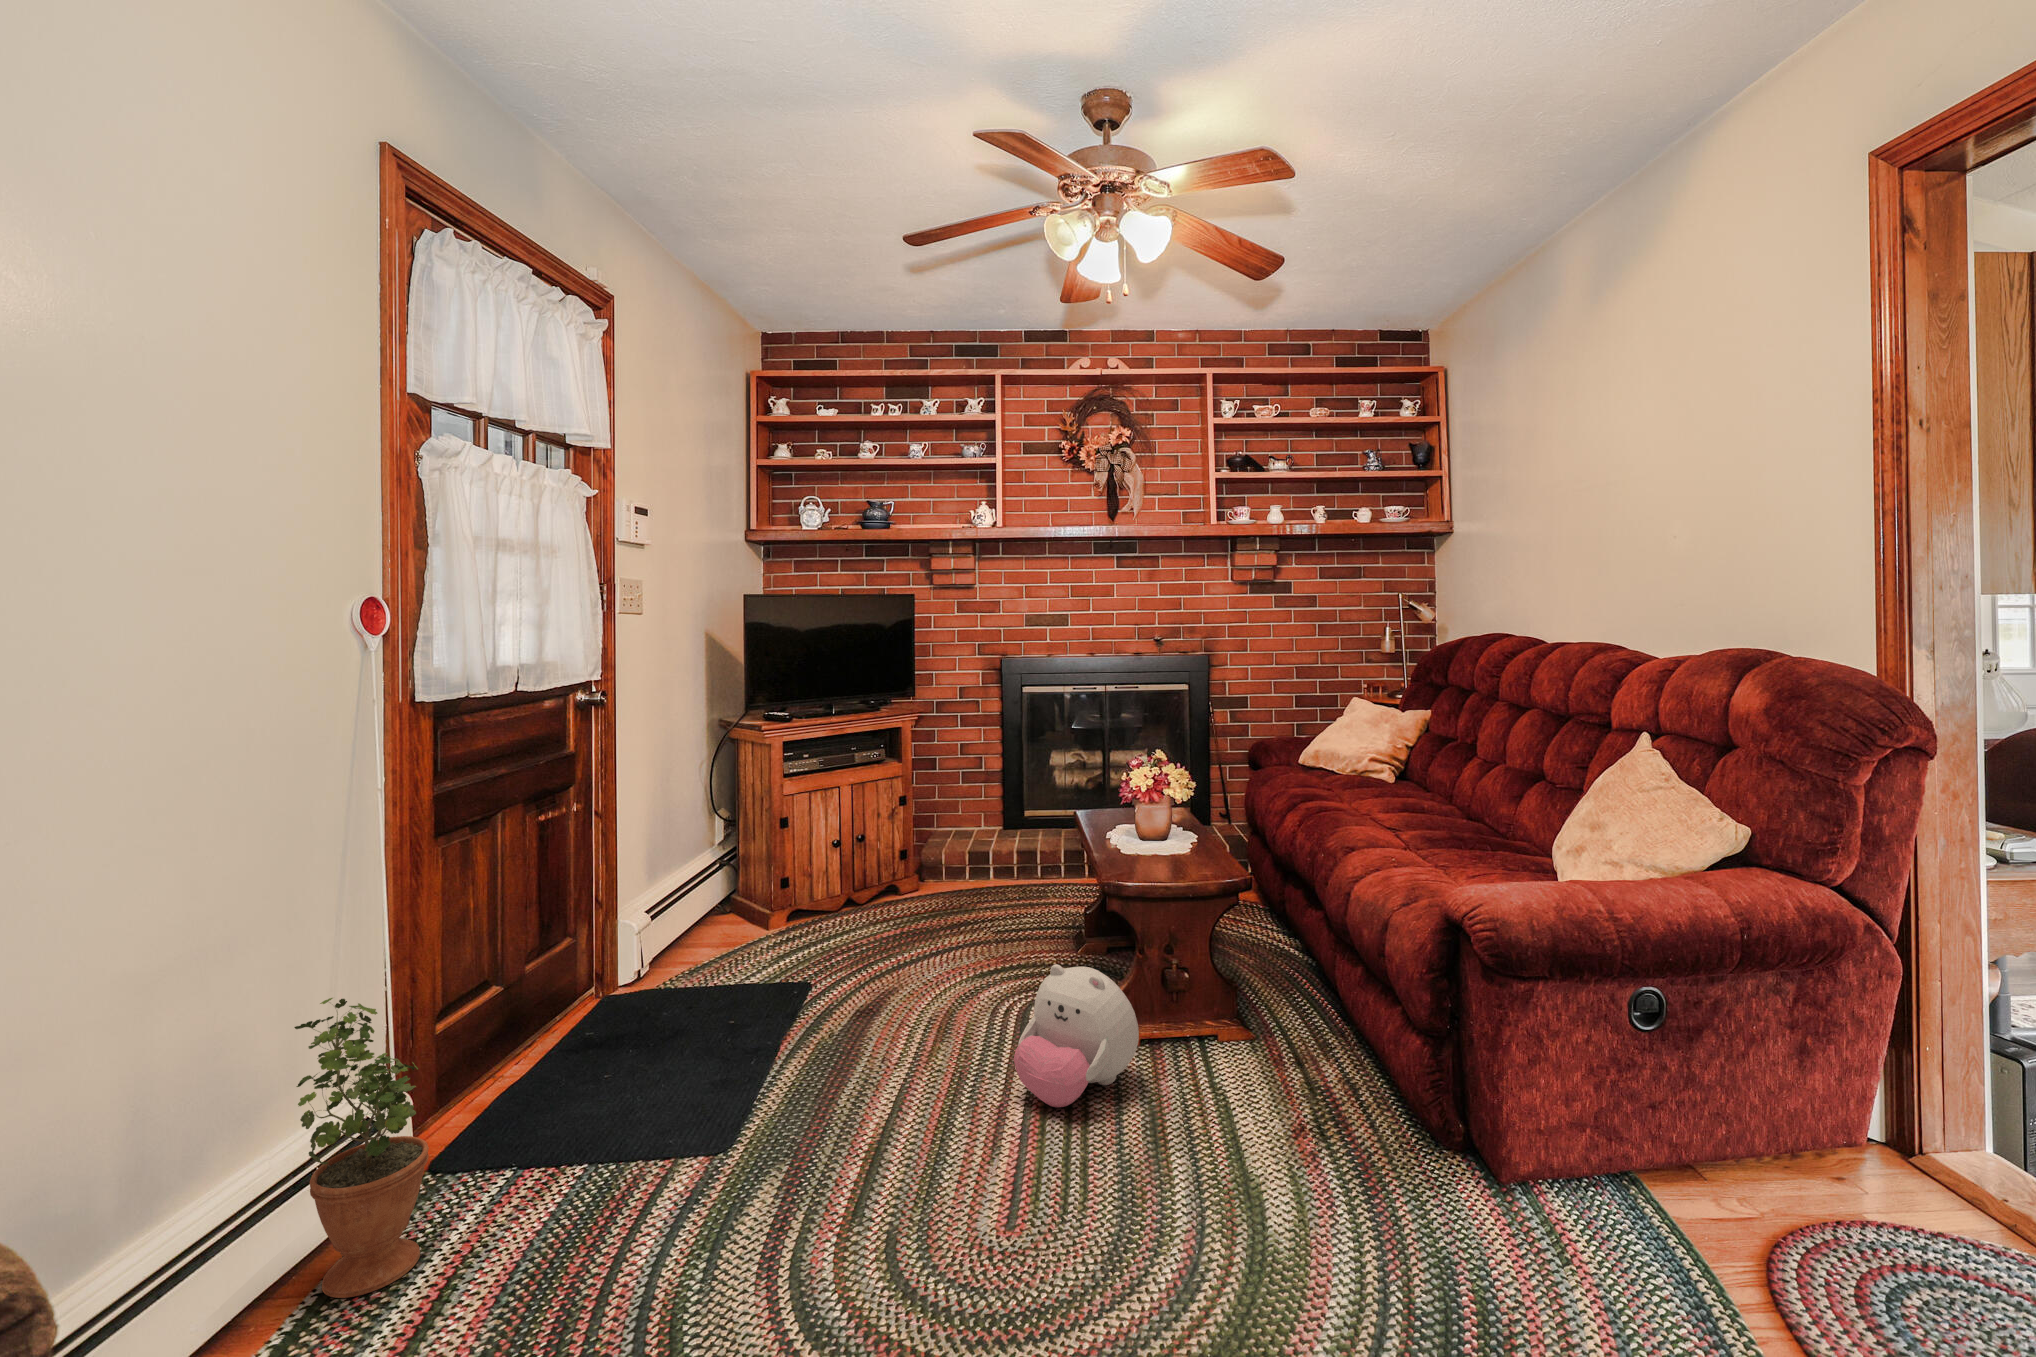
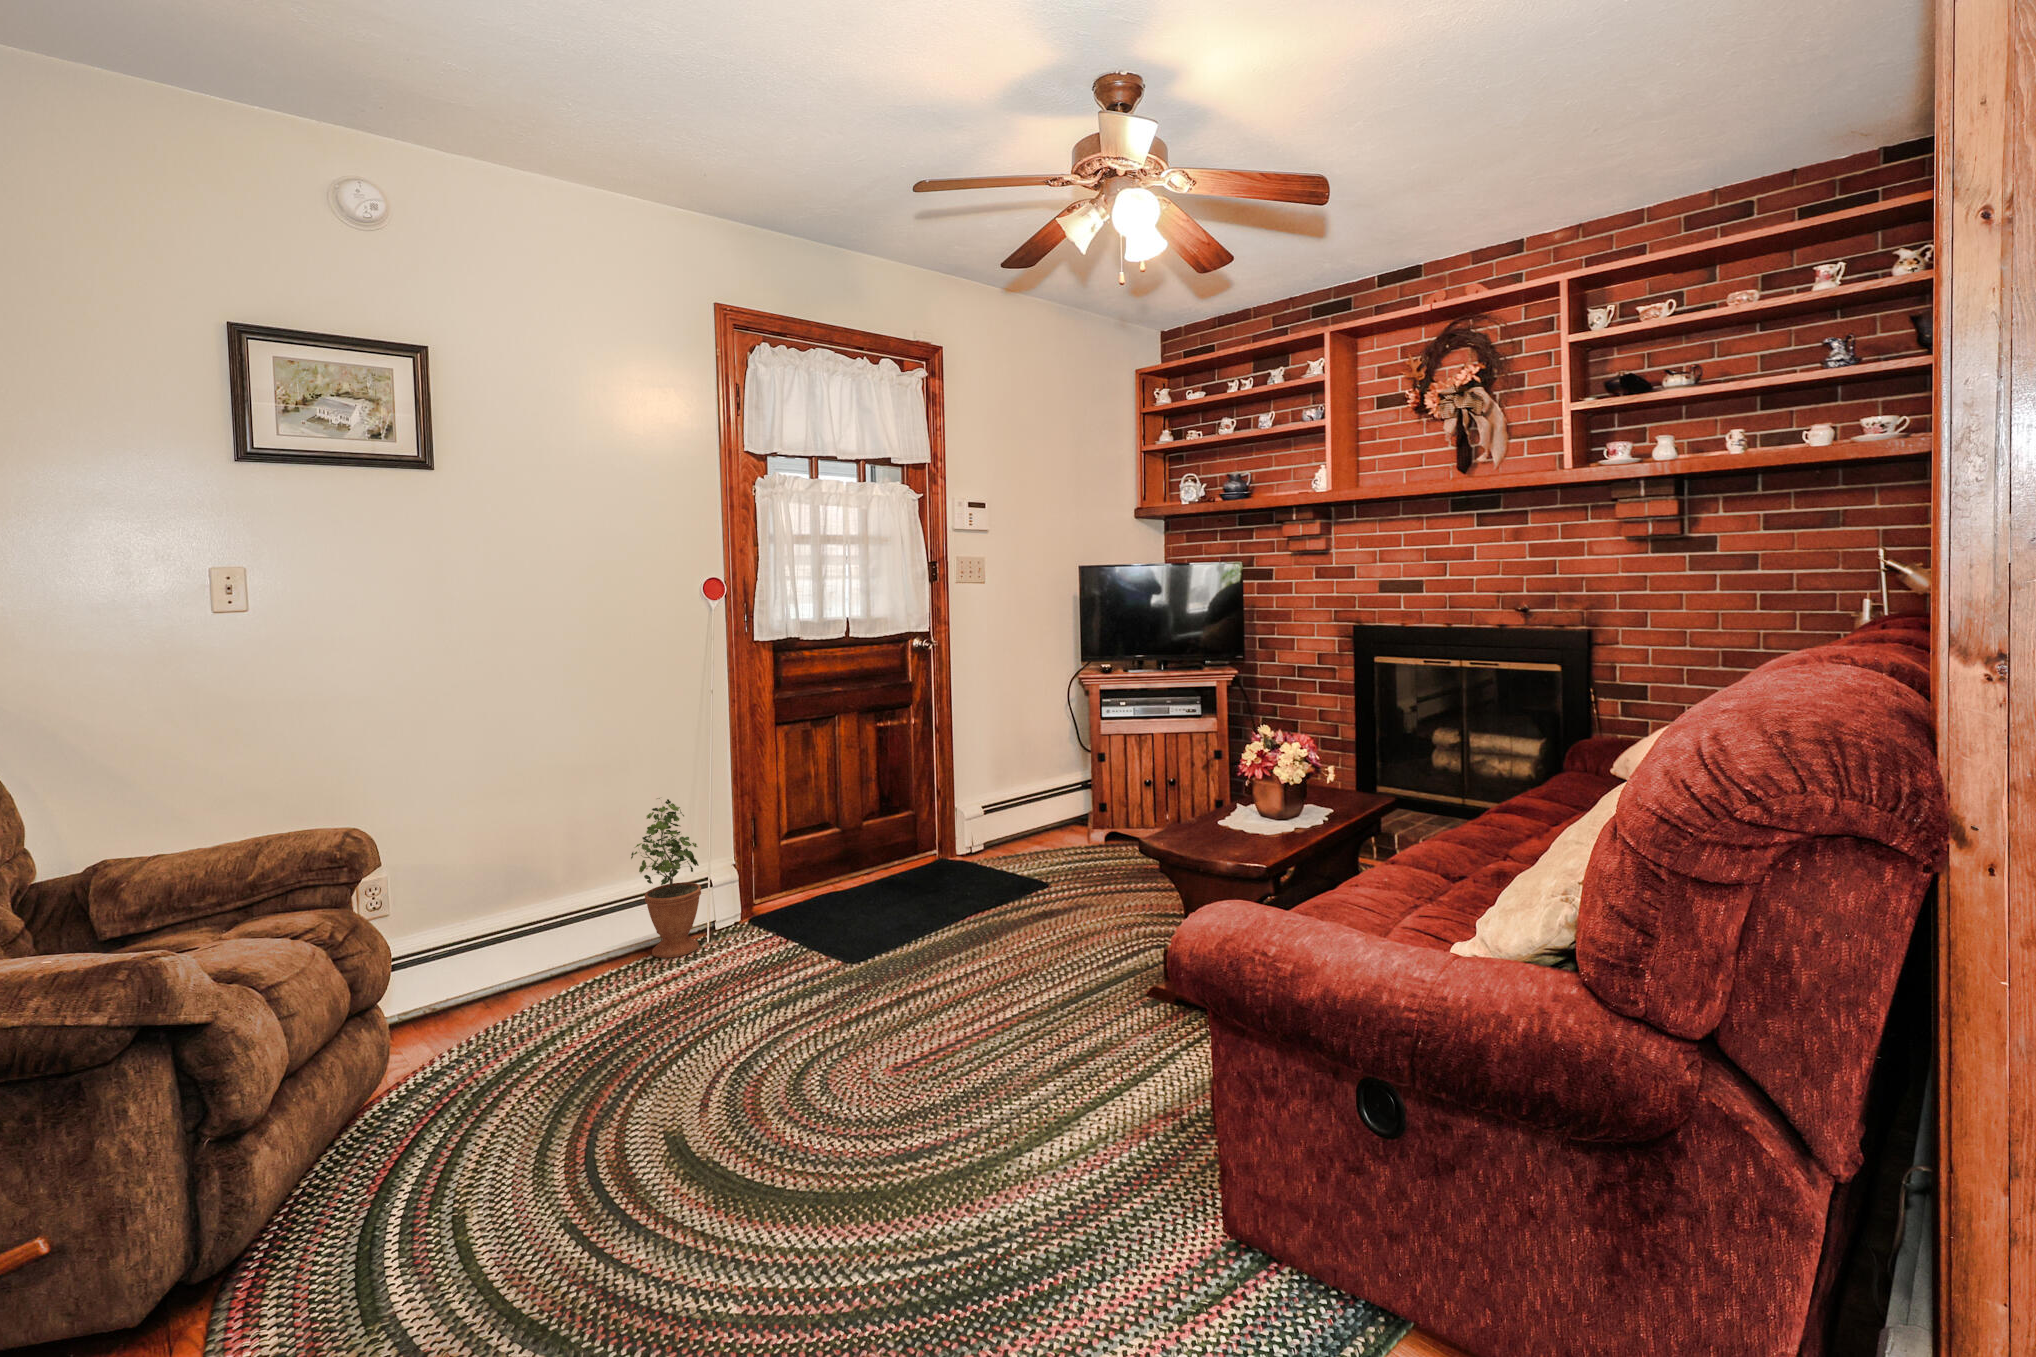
plush toy: present [1014,964,1139,1107] -> none [1017,890,1122,1005]

